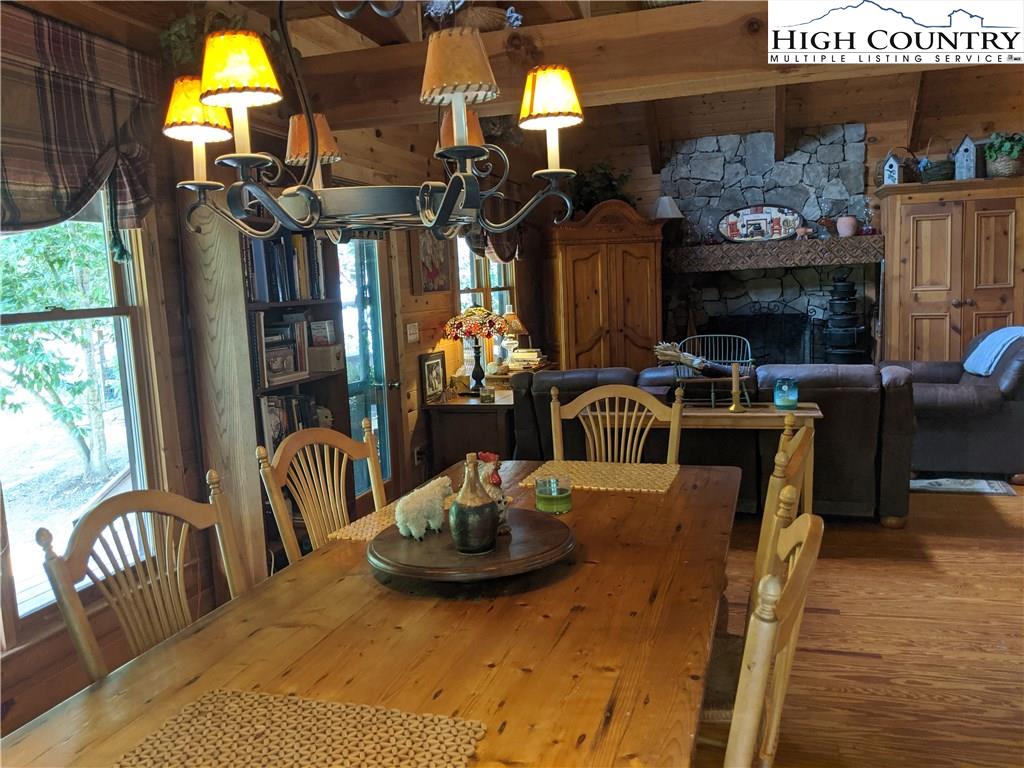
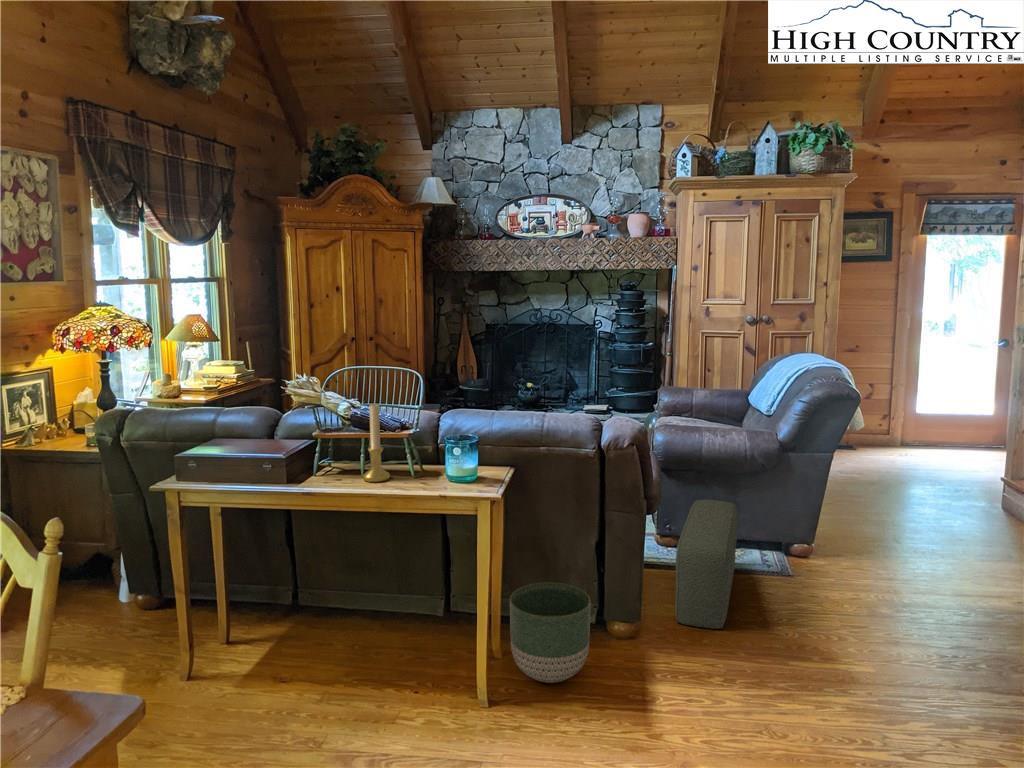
pouf: none [930,437,971,520] -> present [675,500,737,629]
planter: none [824,482,882,544] -> present [510,582,591,683]

